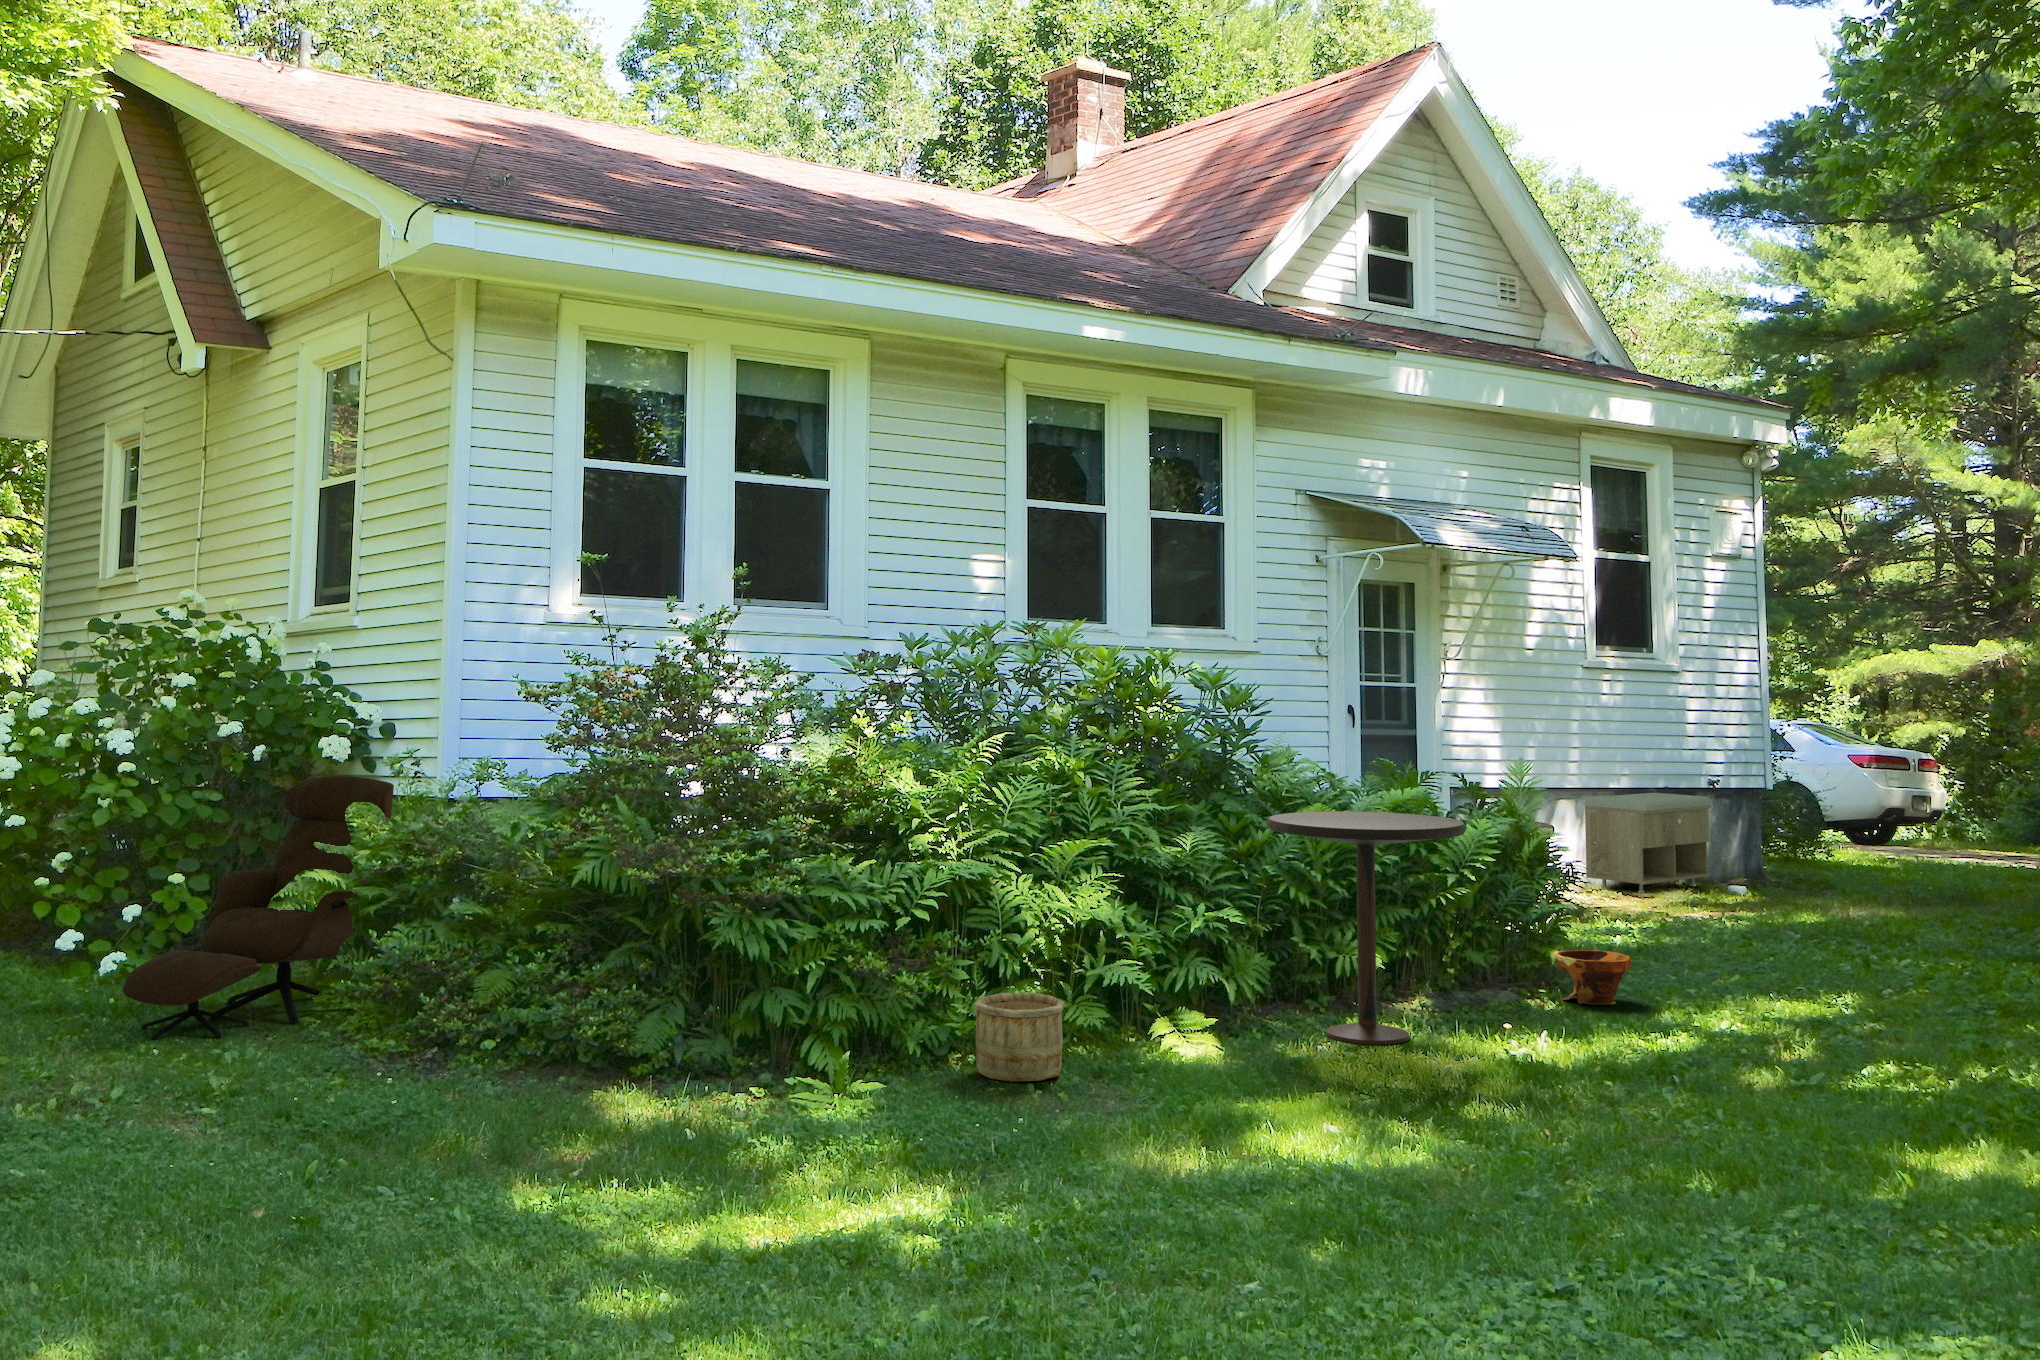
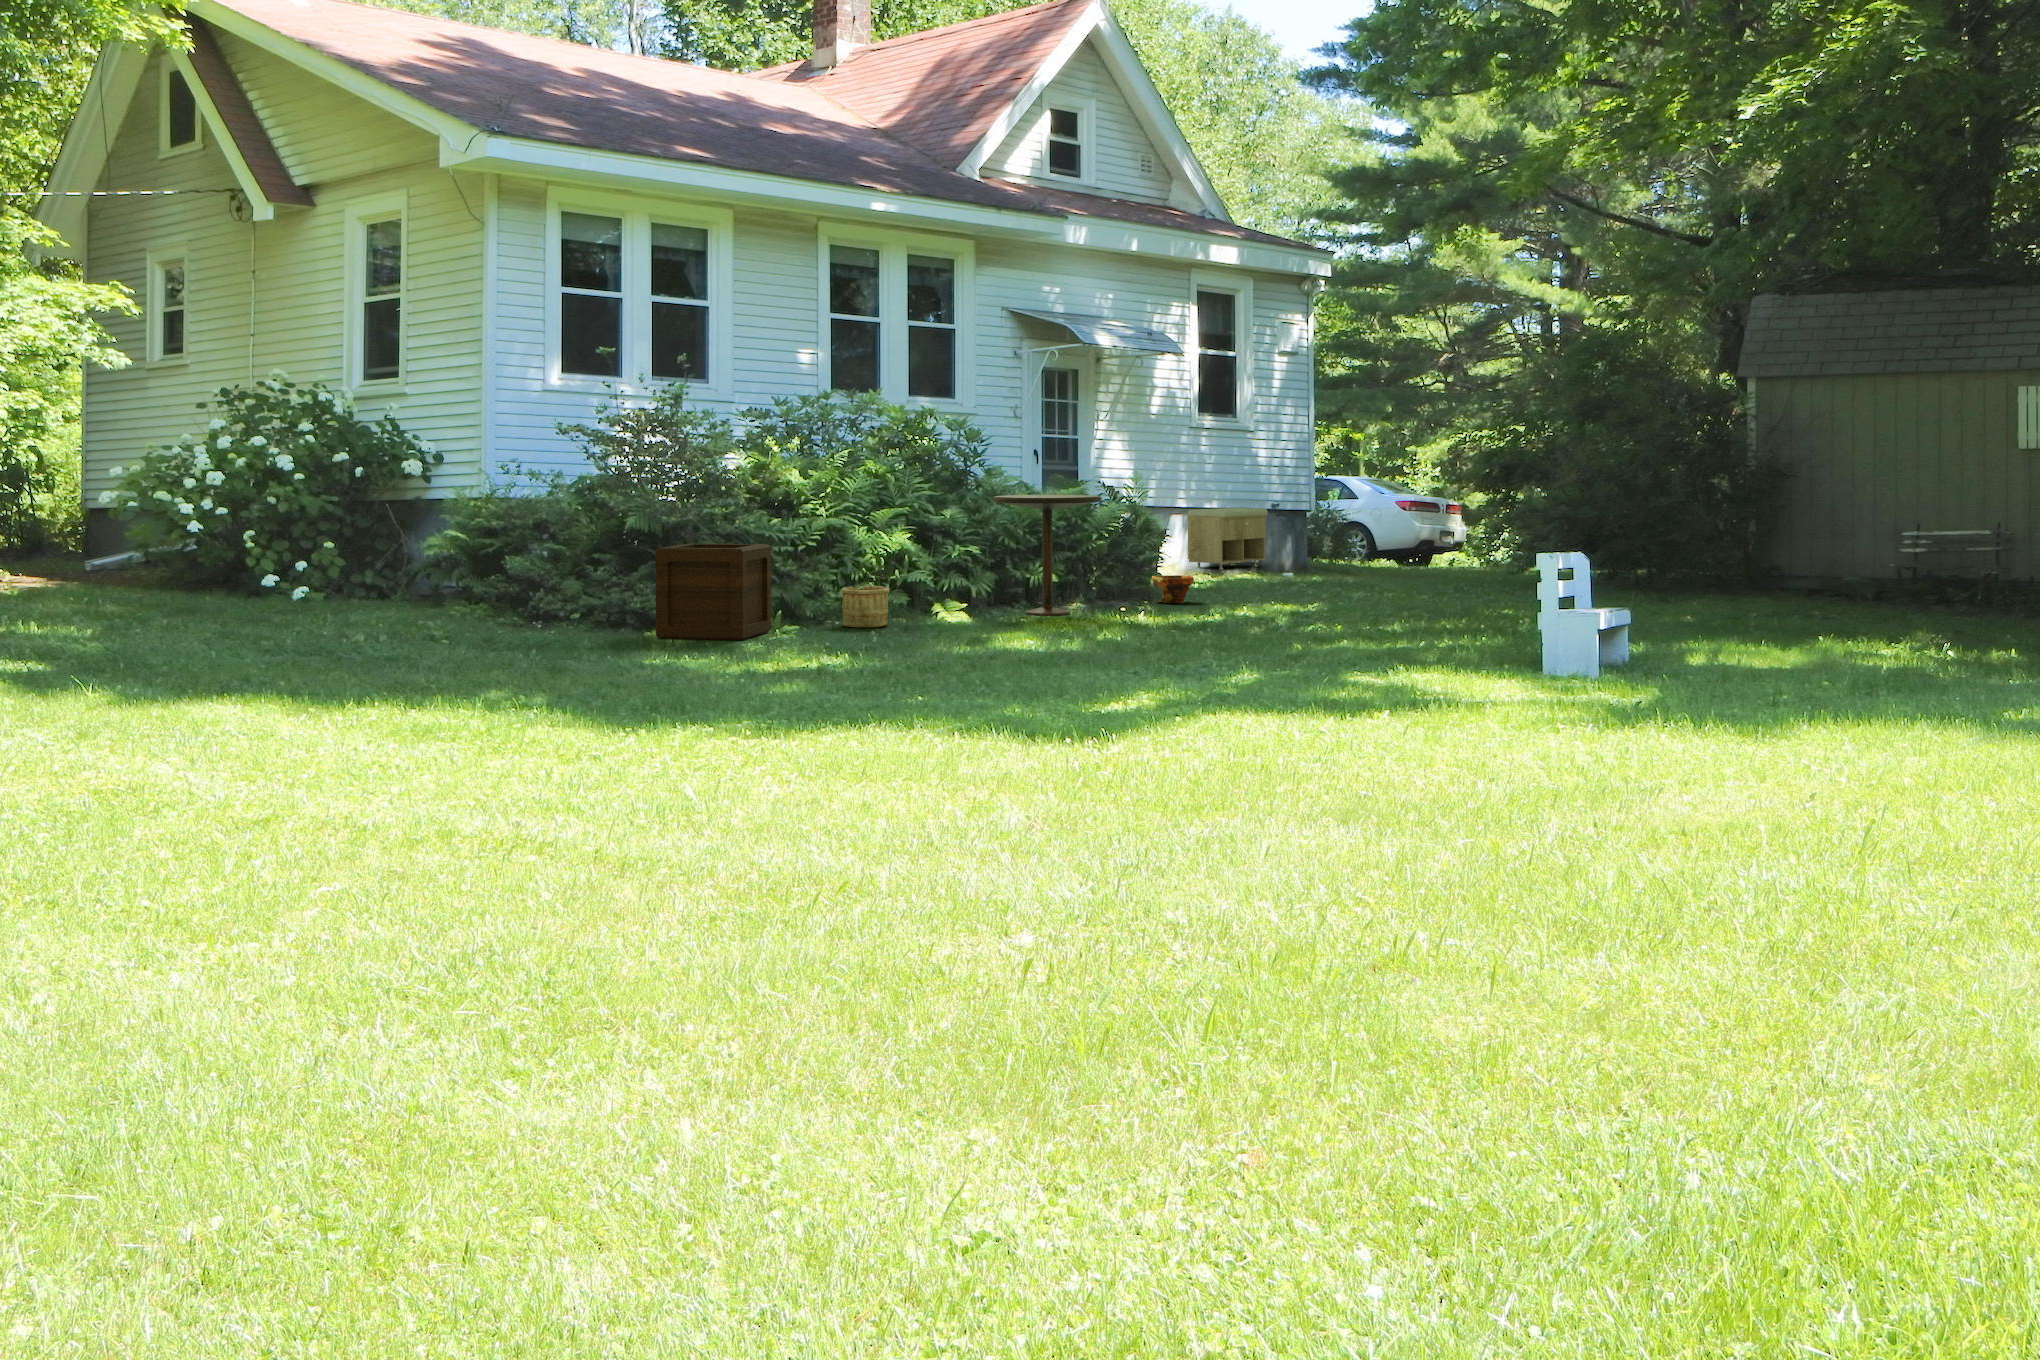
lounge chair: present [123,776,394,1040] -> none [340,484,481,628]
wooden crate: none [598,914,834,1130] -> present [655,544,771,640]

